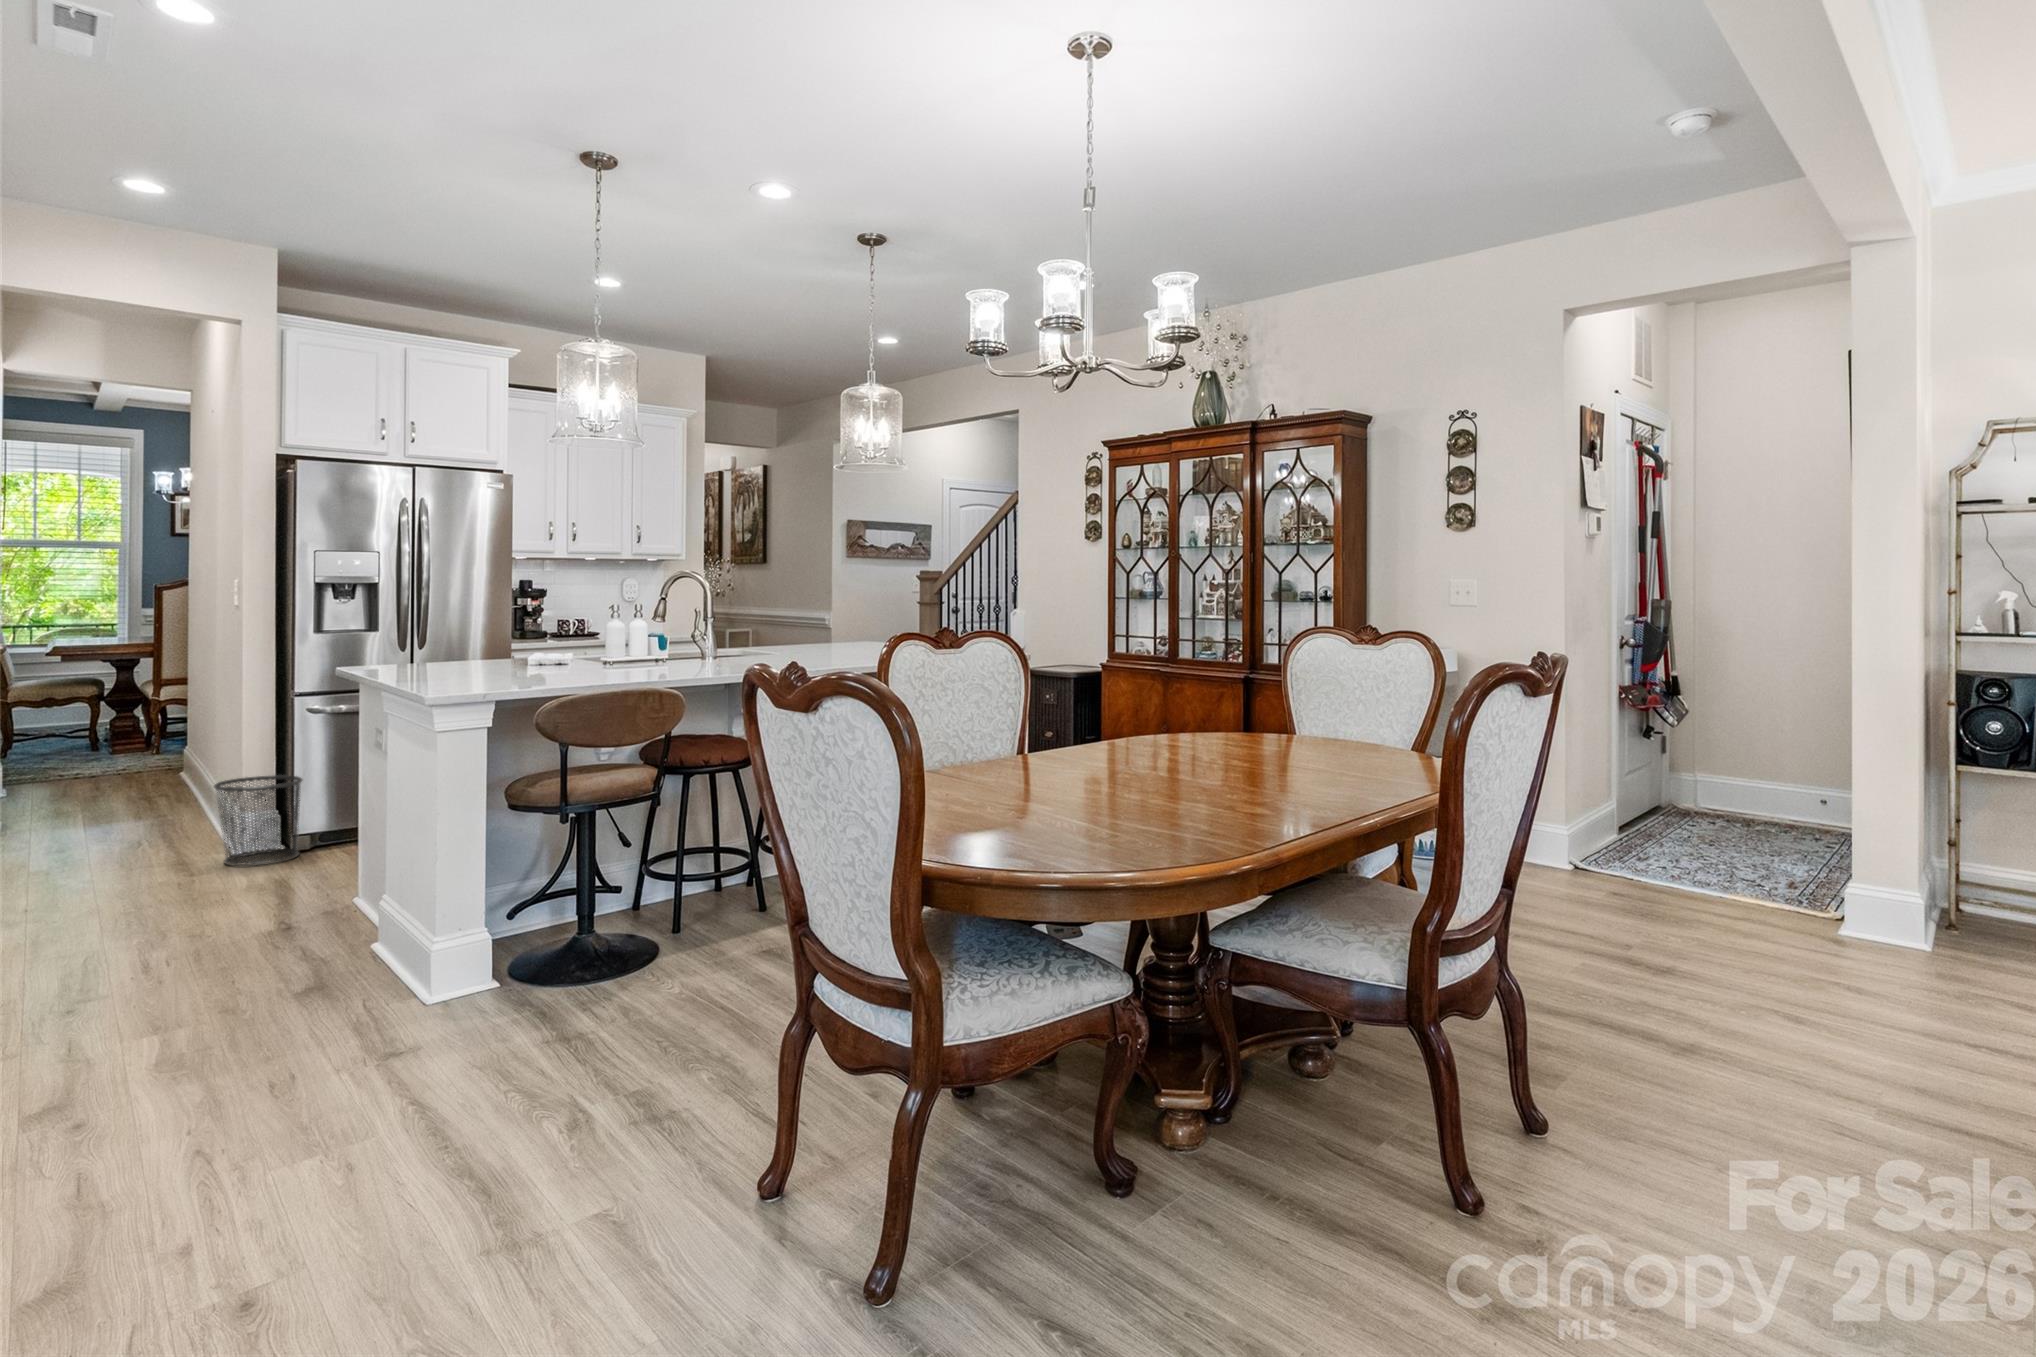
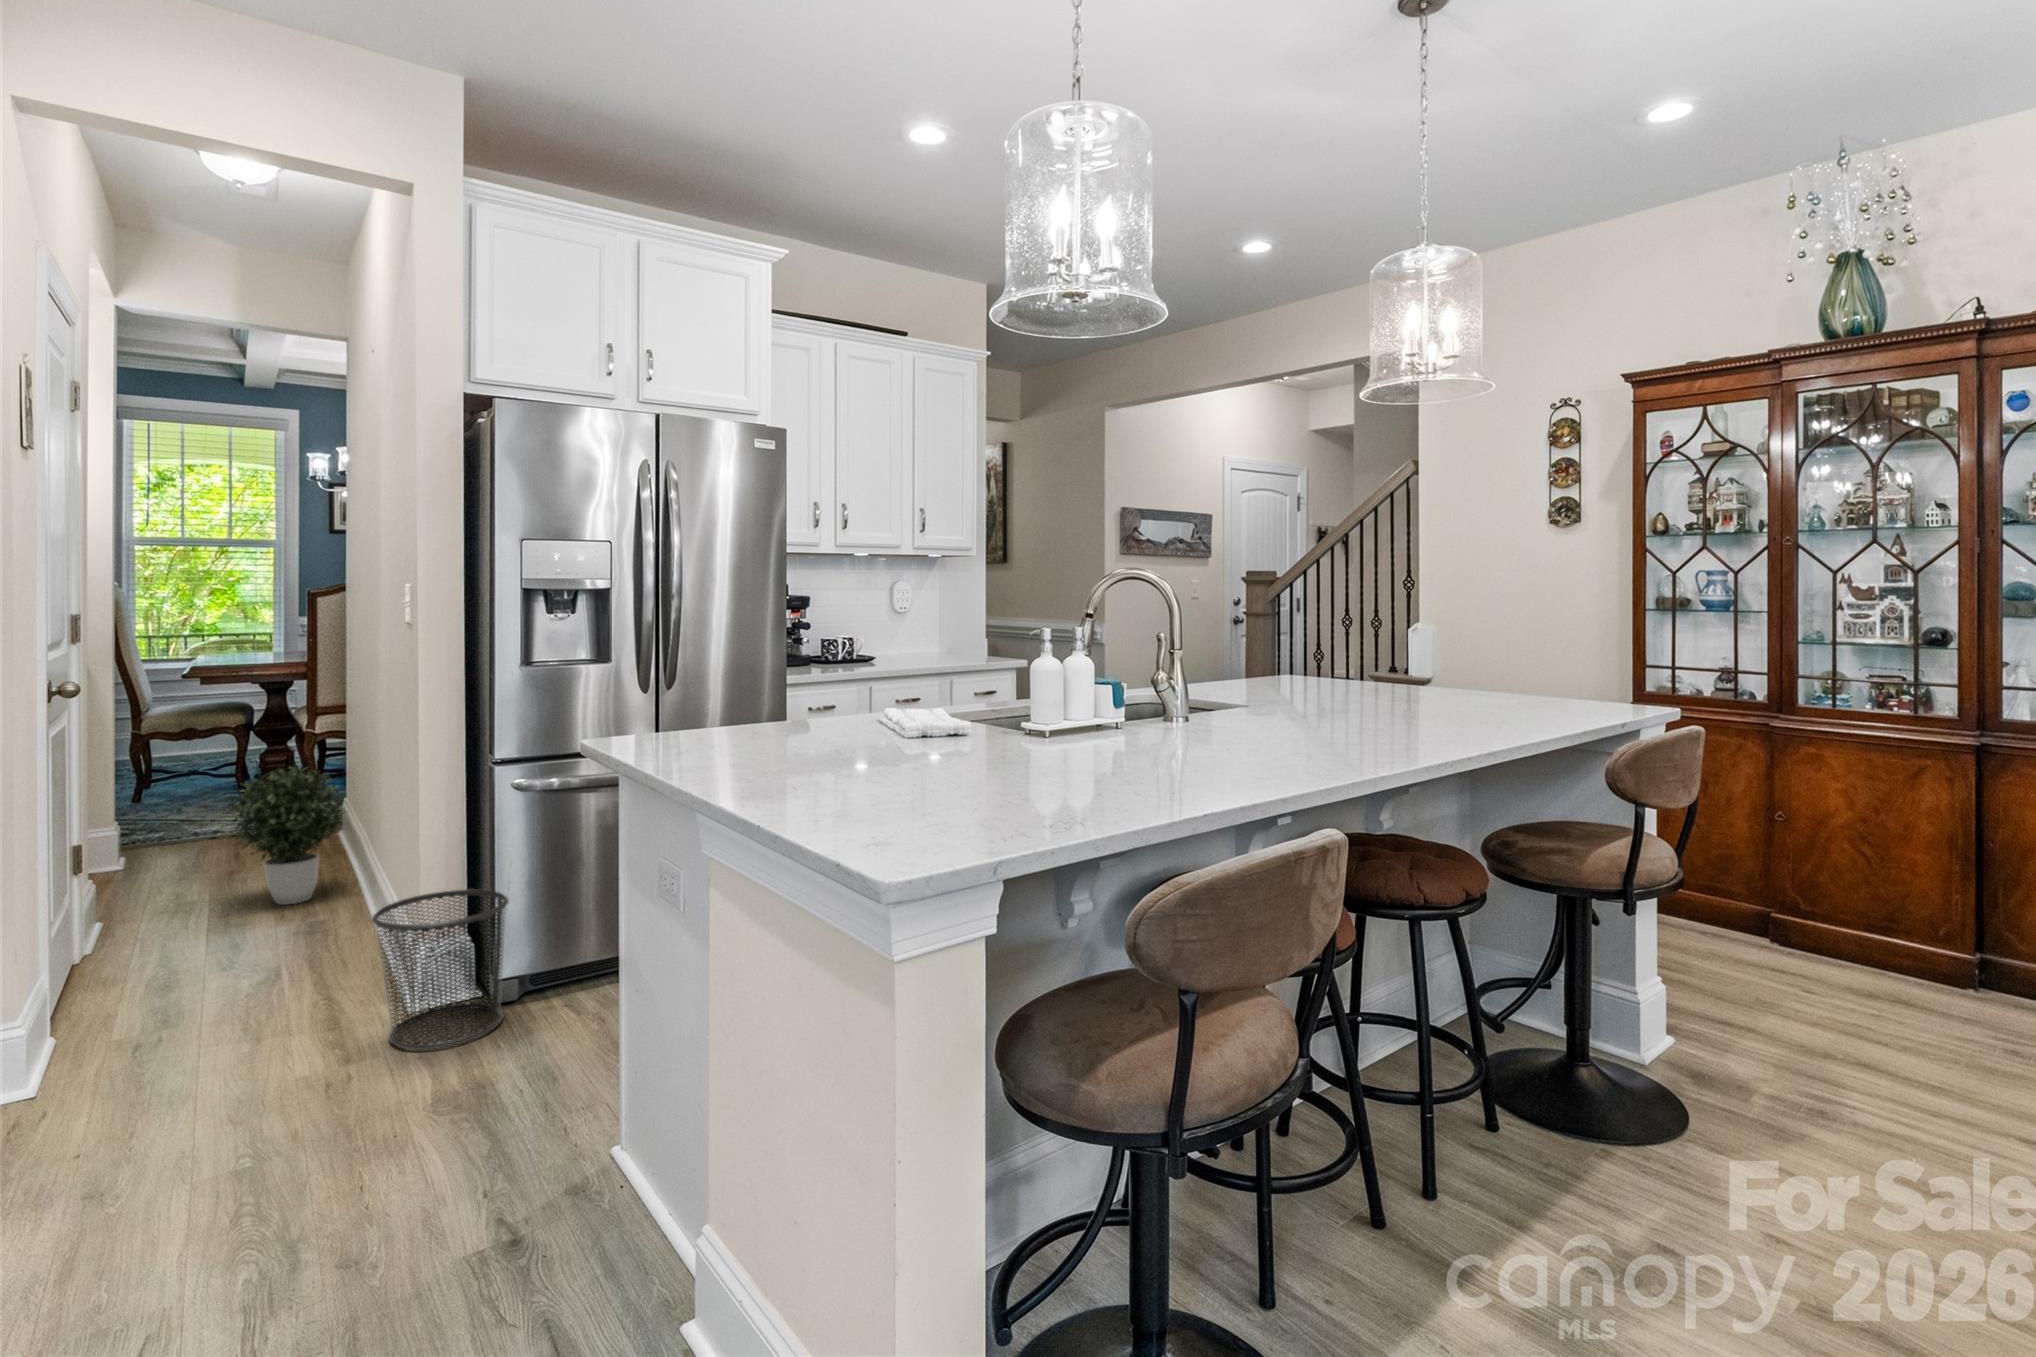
potted plant: none [100,710,192,811] -> present [226,765,345,905]

